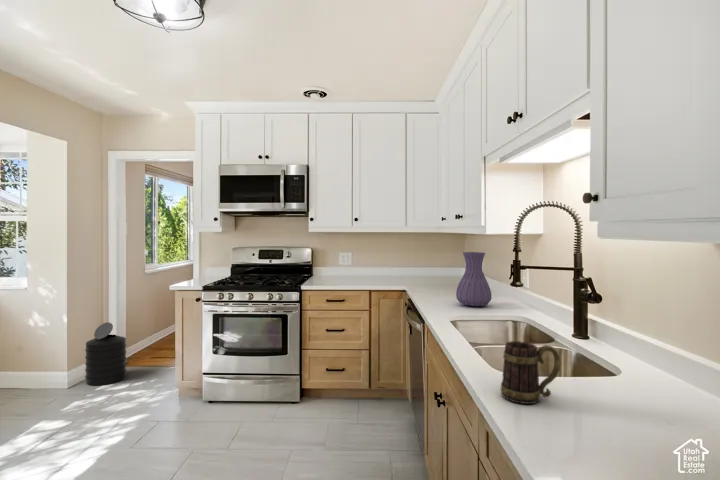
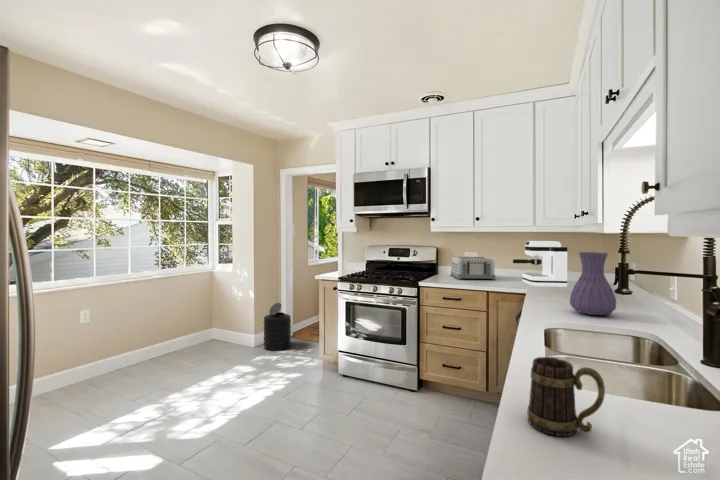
coffee maker: none [391,242,438,285] -> present [513,241,567,288]
toaster: none [327,258,373,281] -> present [451,257,495,280]

